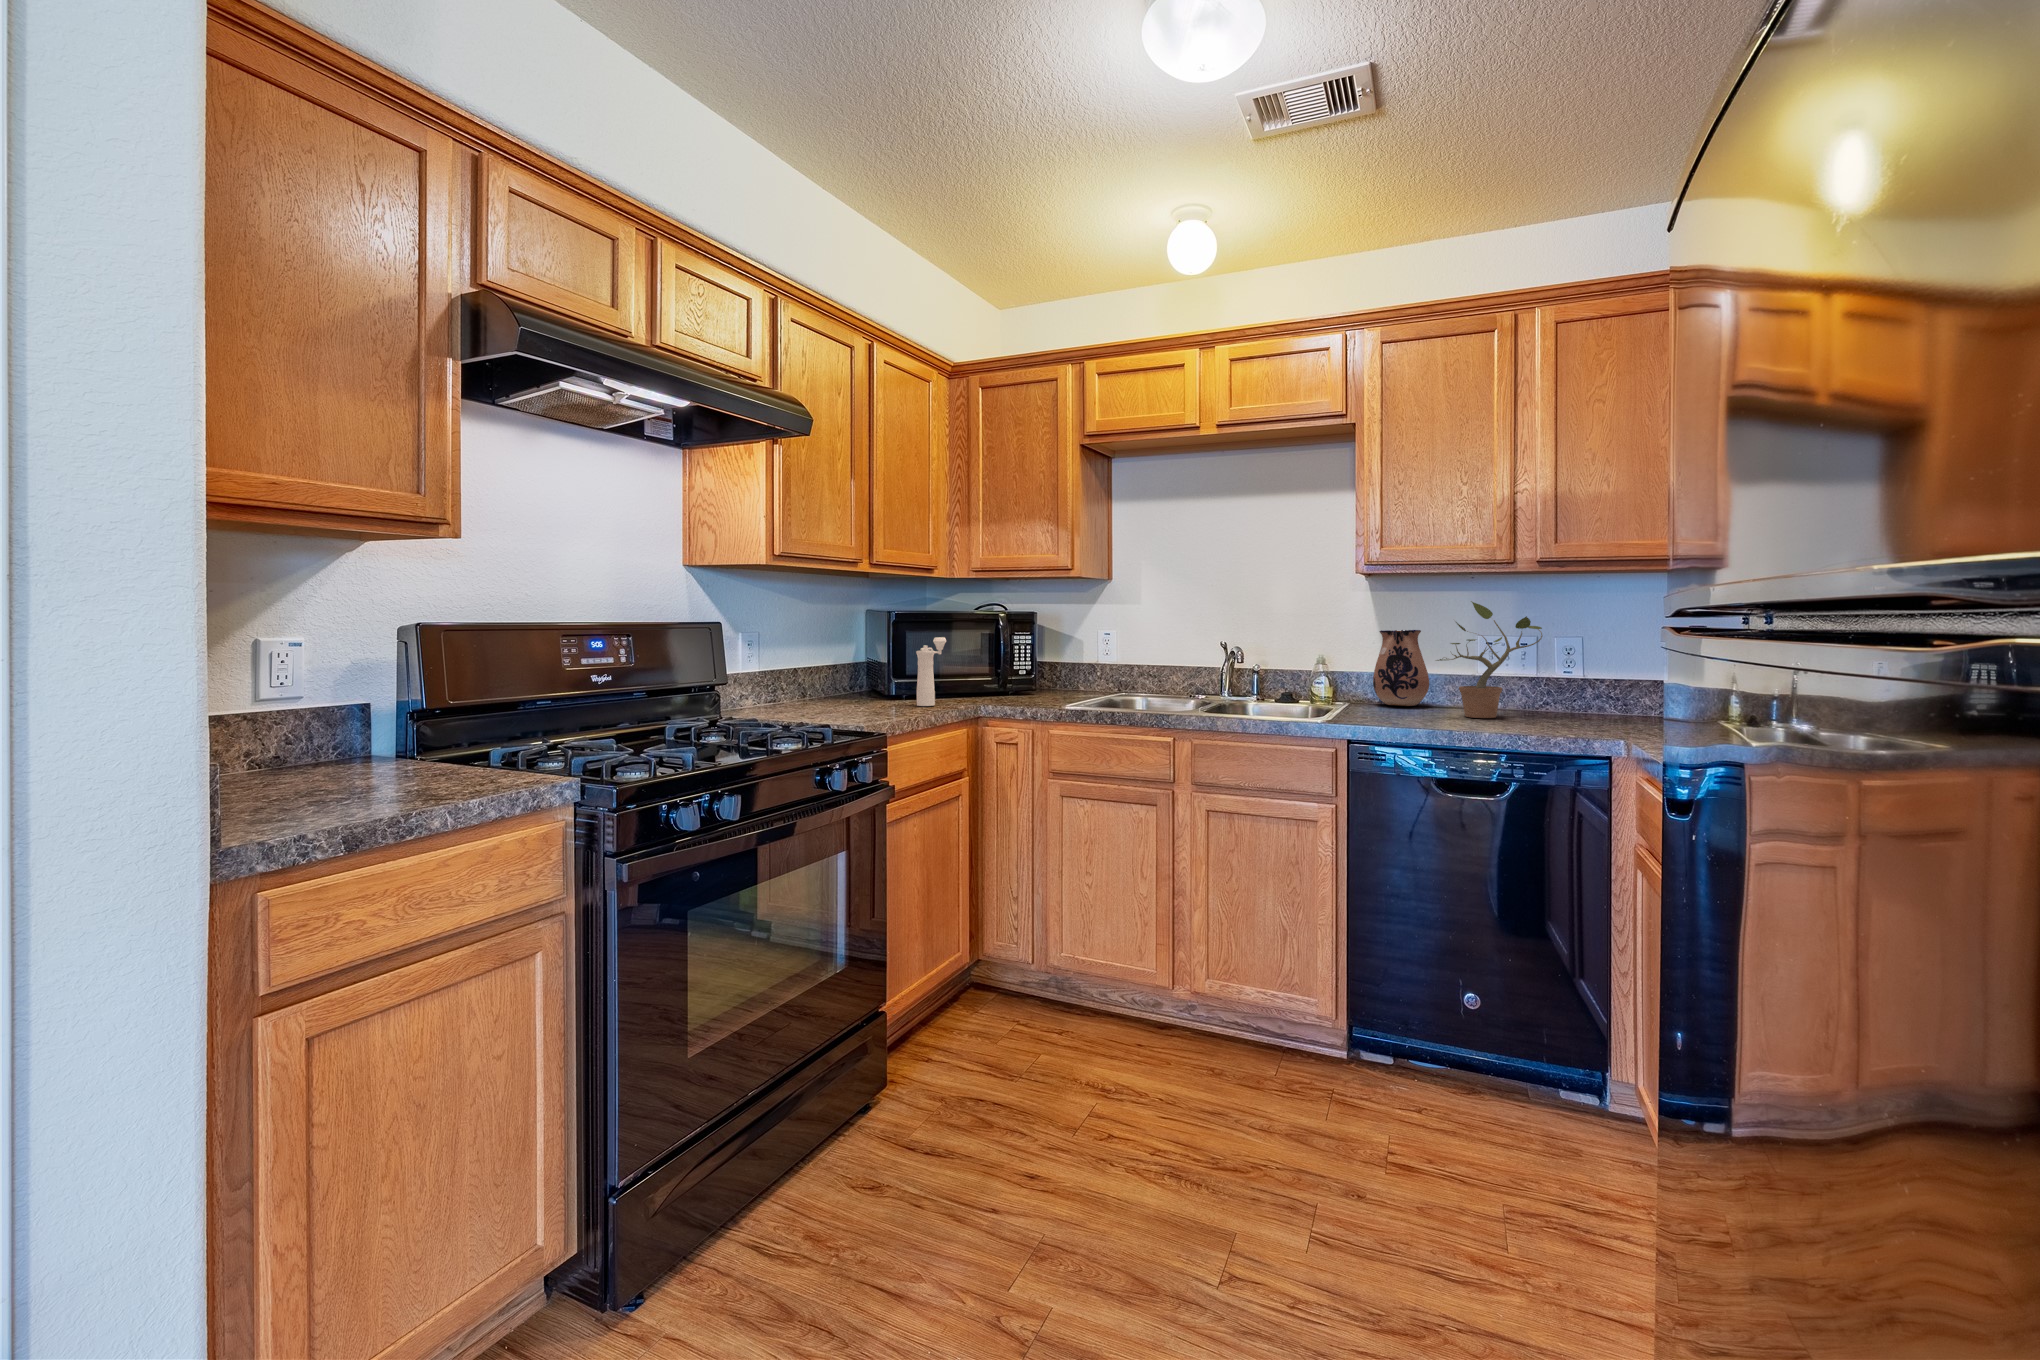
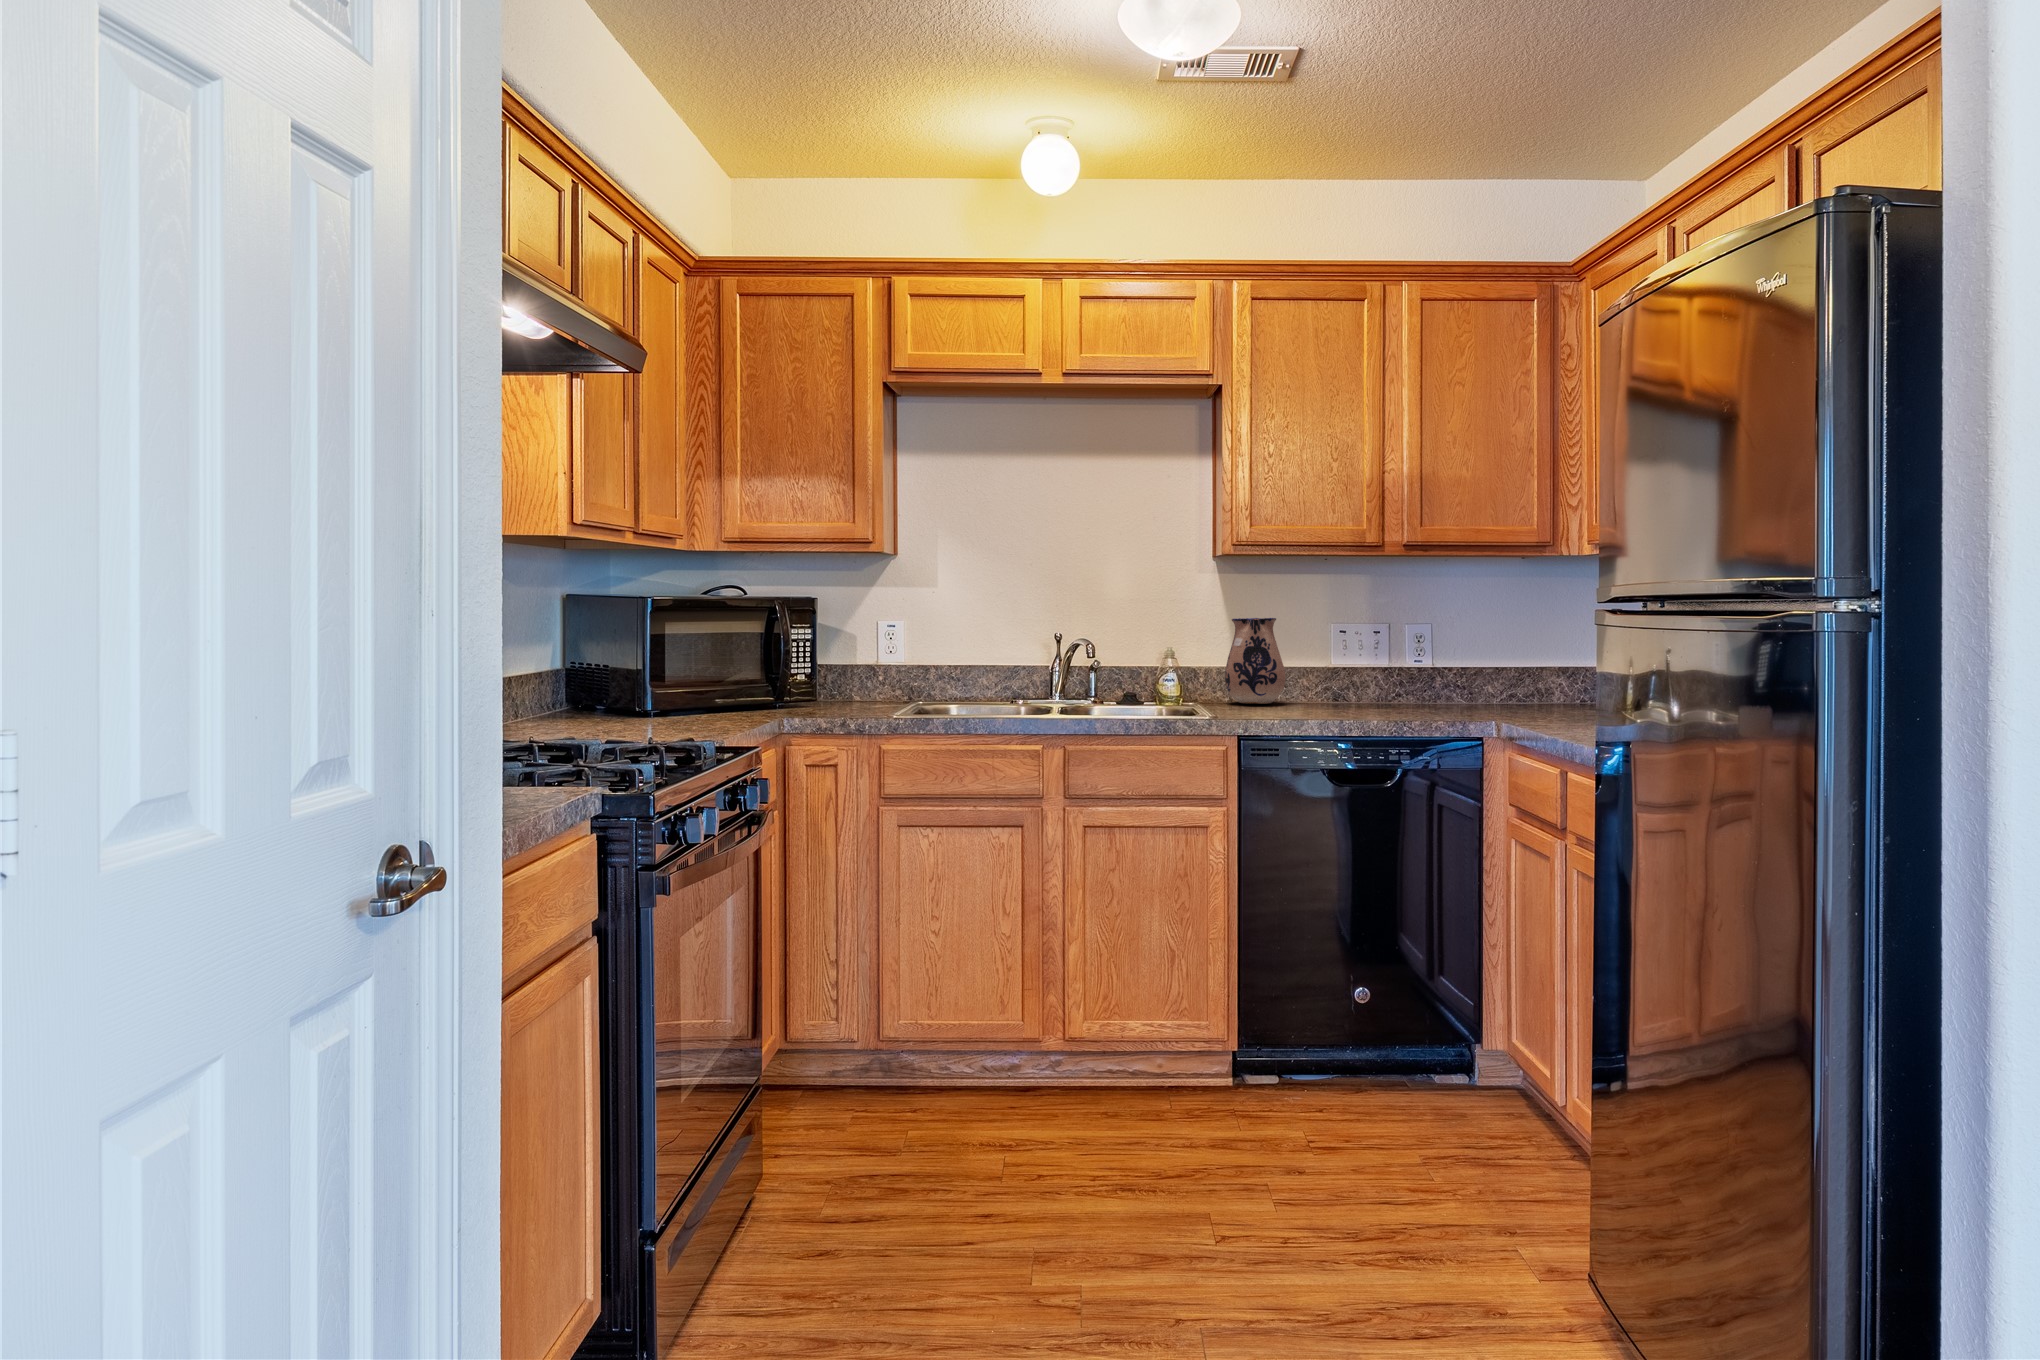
potted plant: present [1436,601,1542,718] -> none [1304,586,1407,712]
pepper mill: present [916,637,946,706] -> none [700,629,726,719]

